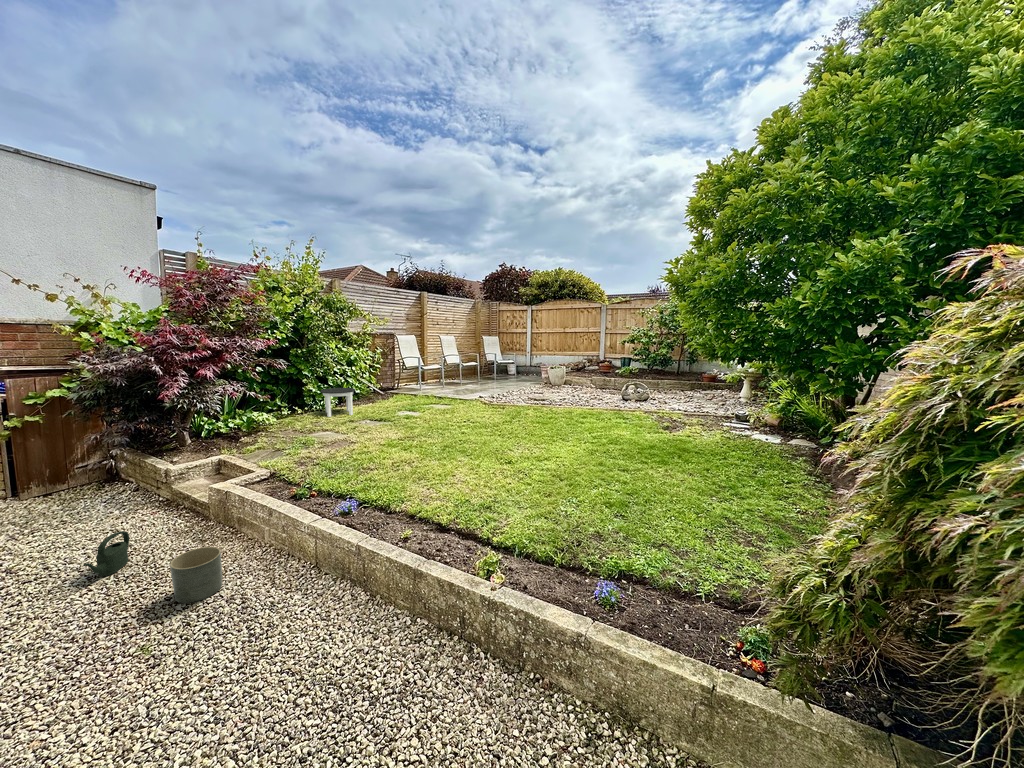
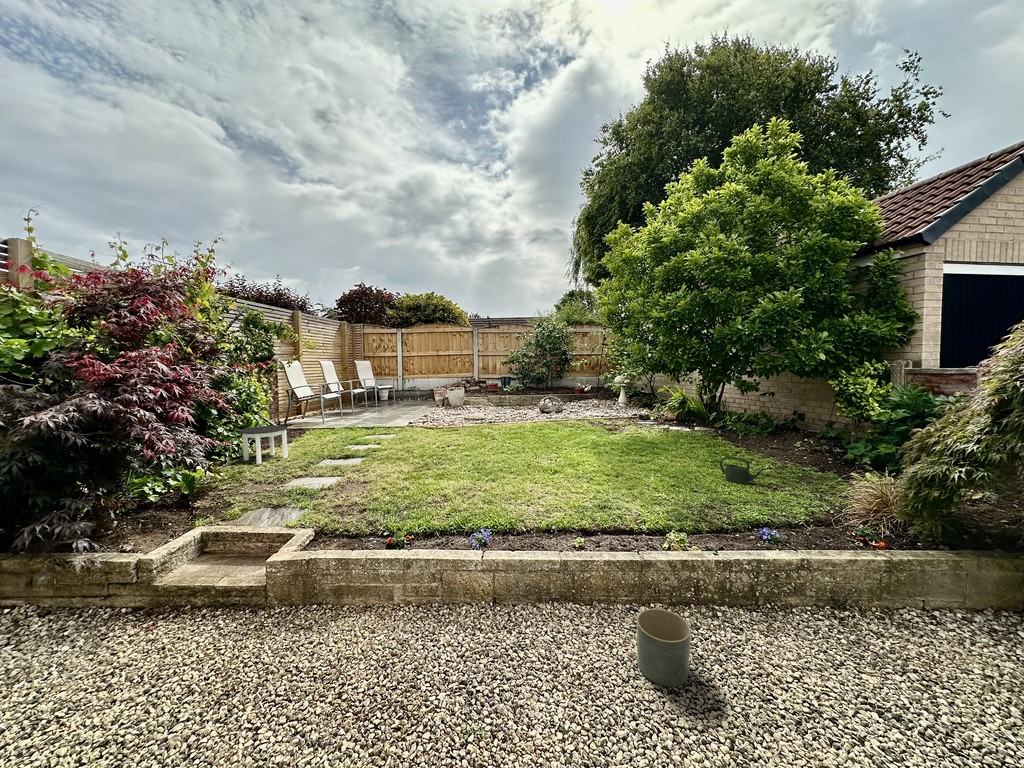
watering can: present [83,531,129,576] -> present [720,457,766,484]
planter: present [170,547,222,603] -> present [637,609,691,687]

